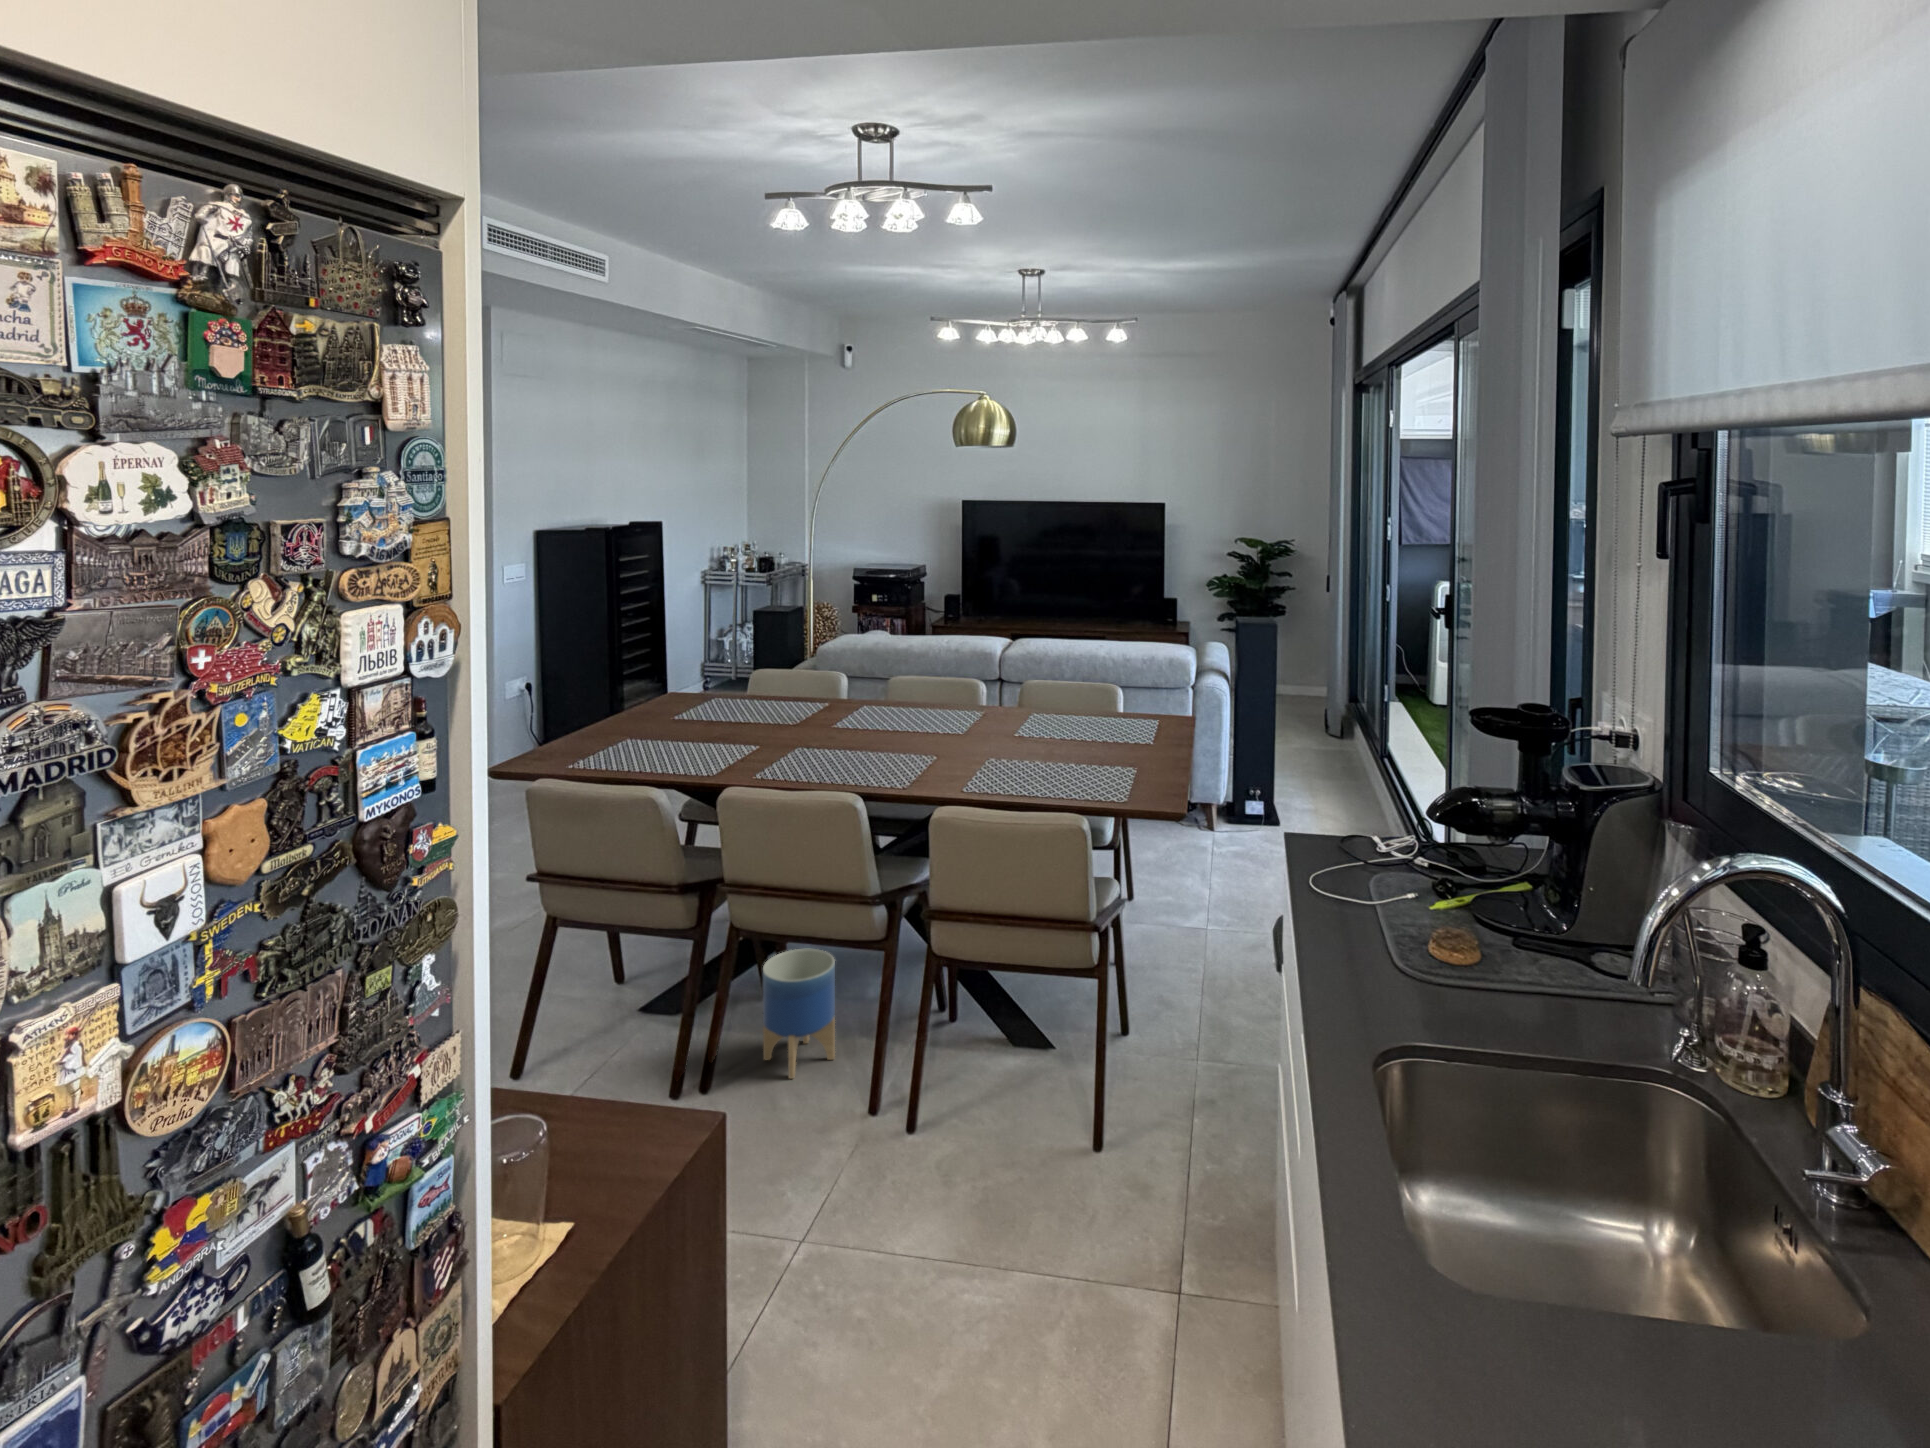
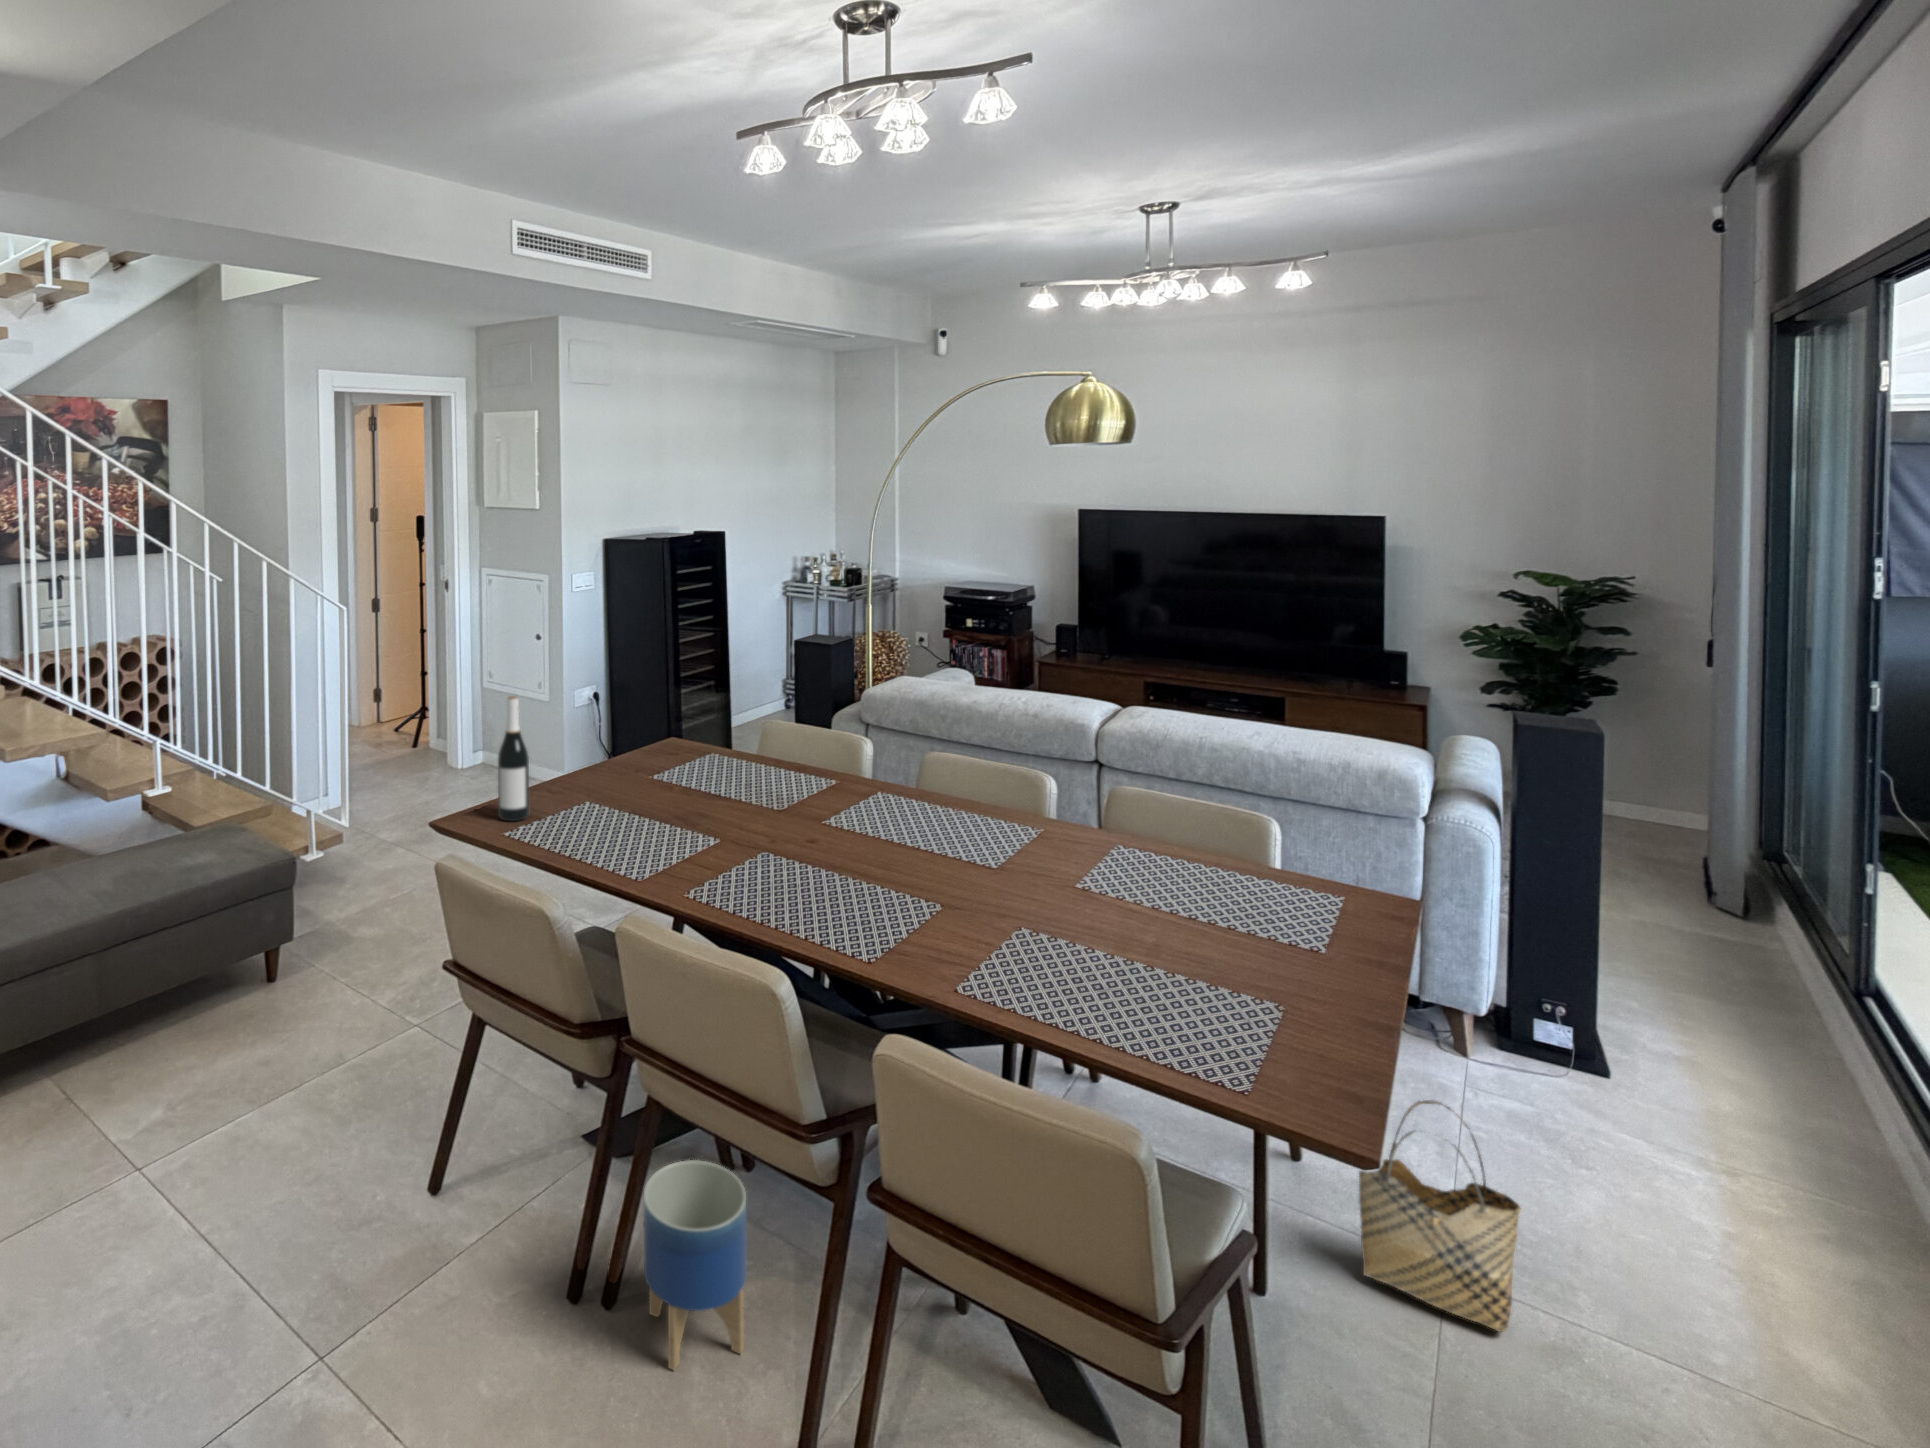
wine bottle: none [585,652,613,753] -> present [498,696,529,821]
woven basket: none [1165,827,1240,937] -> present [1359,1100,1521,1332]

